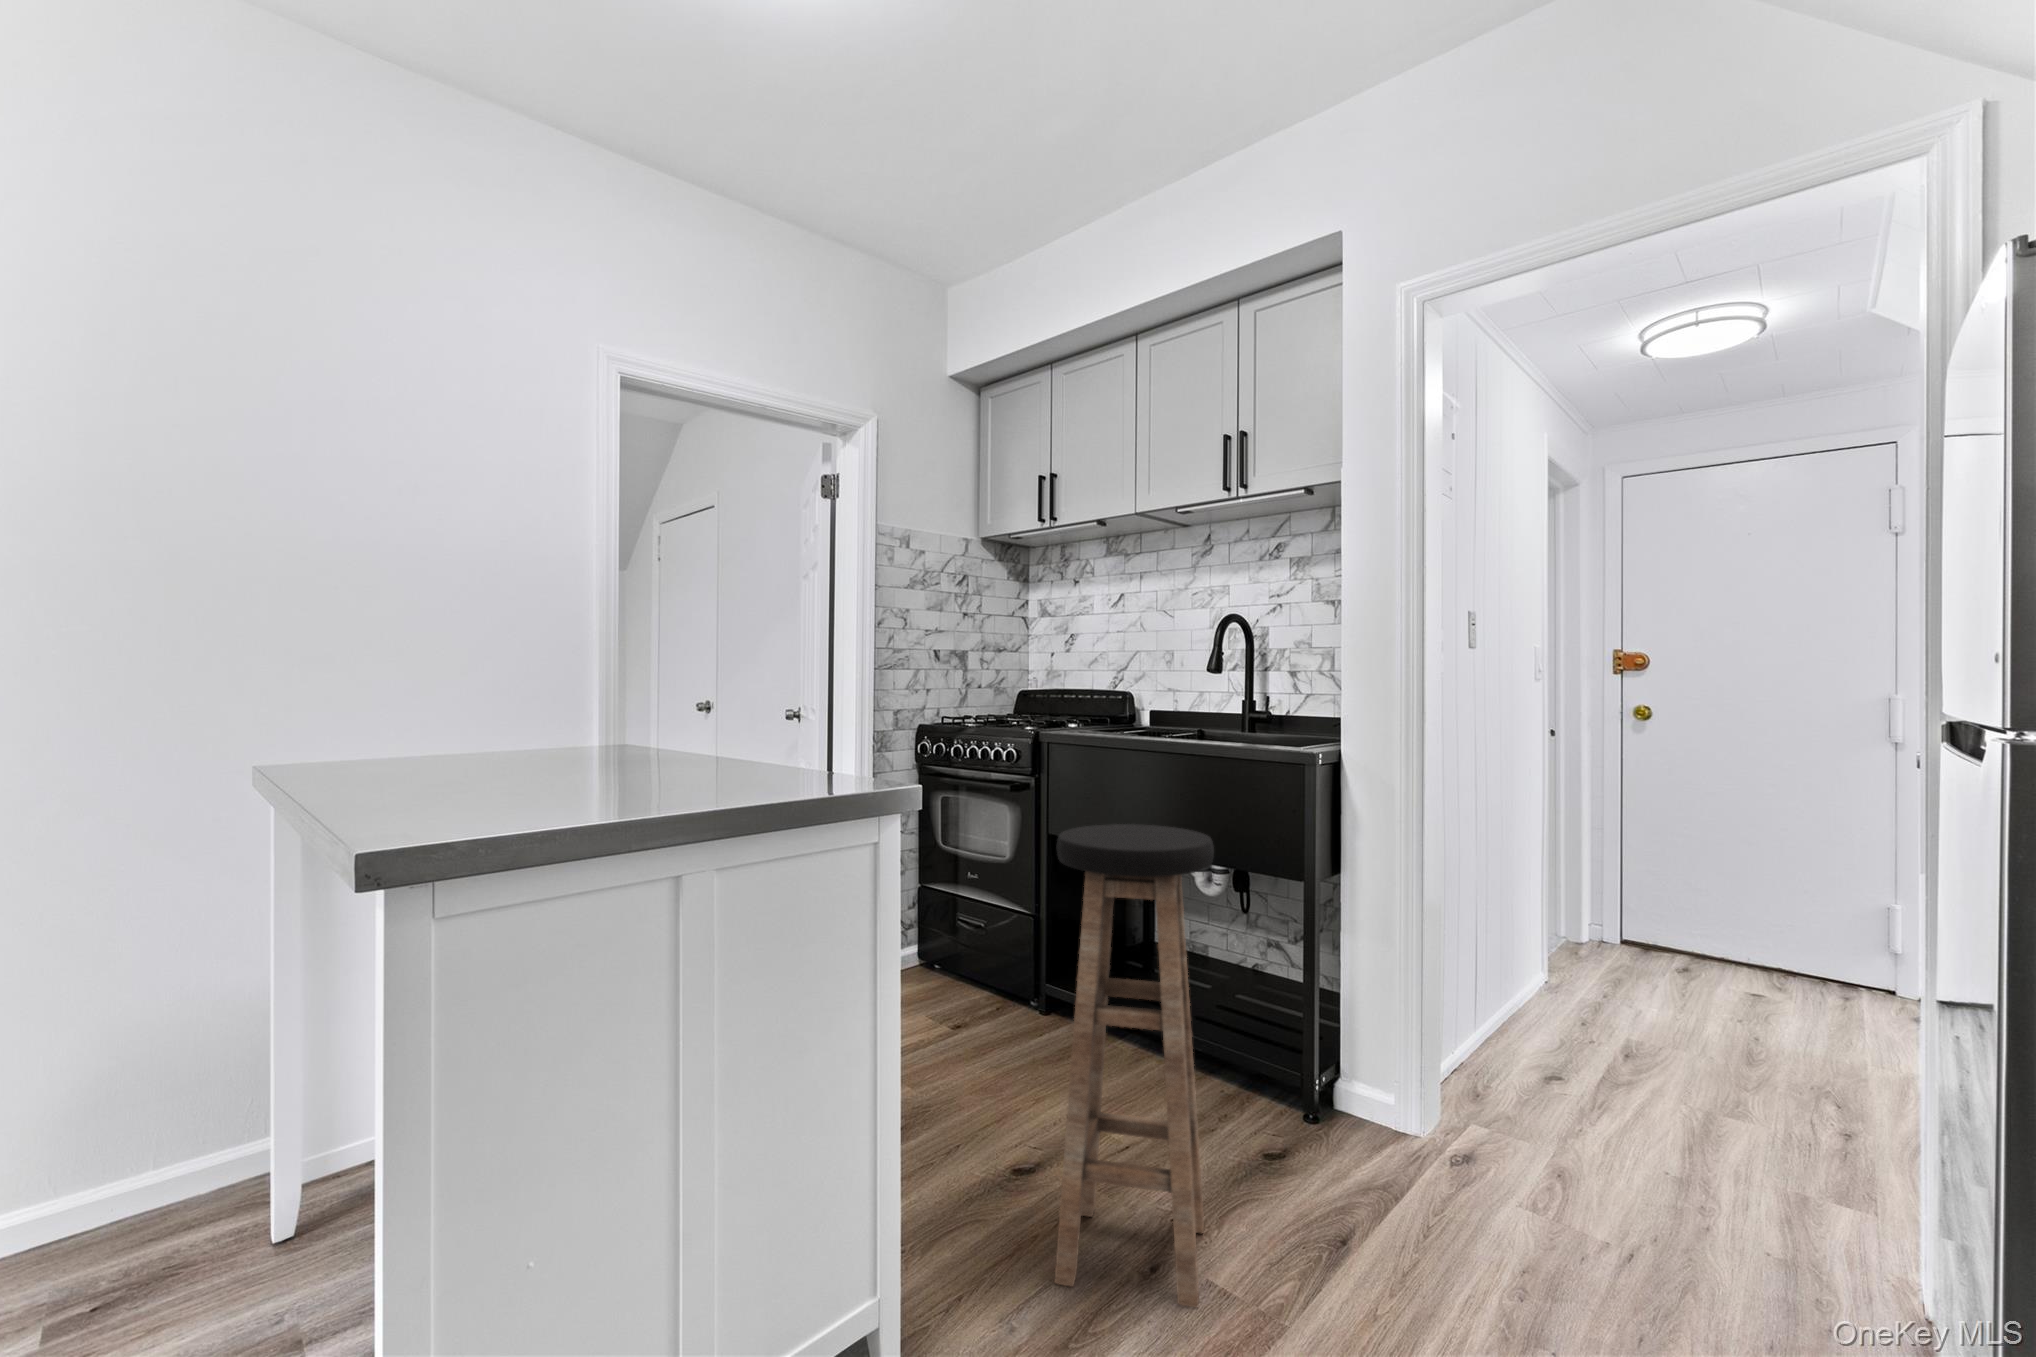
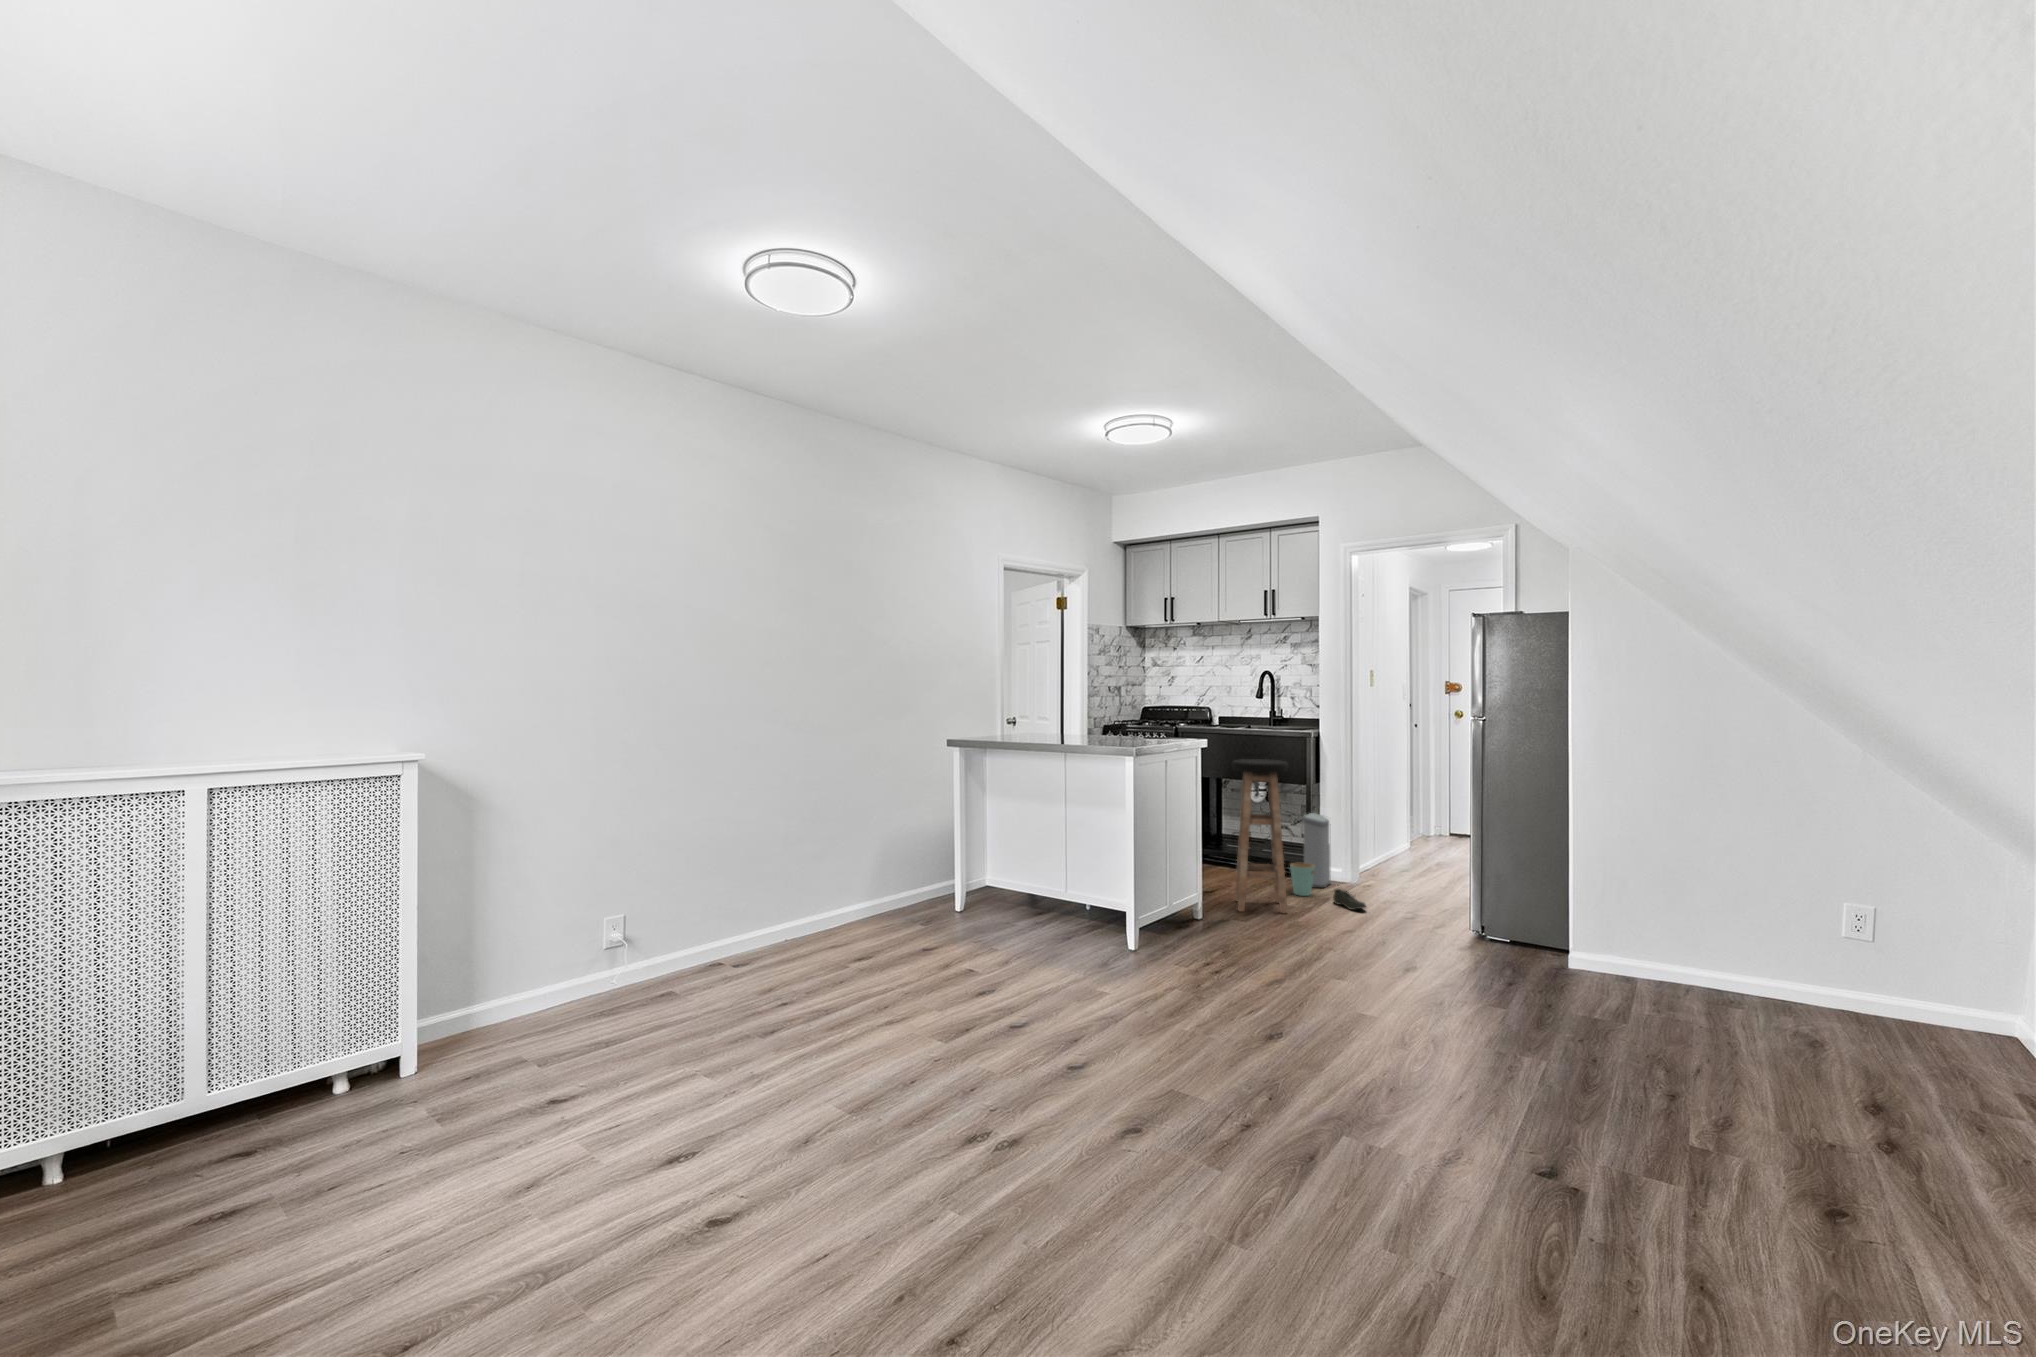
trash can: none [1241,947,1358,1192] -> present [1290,813,1330,896]
shoe: none [1350,1195,1446,1298] -> present [1333,889,1366,910]

